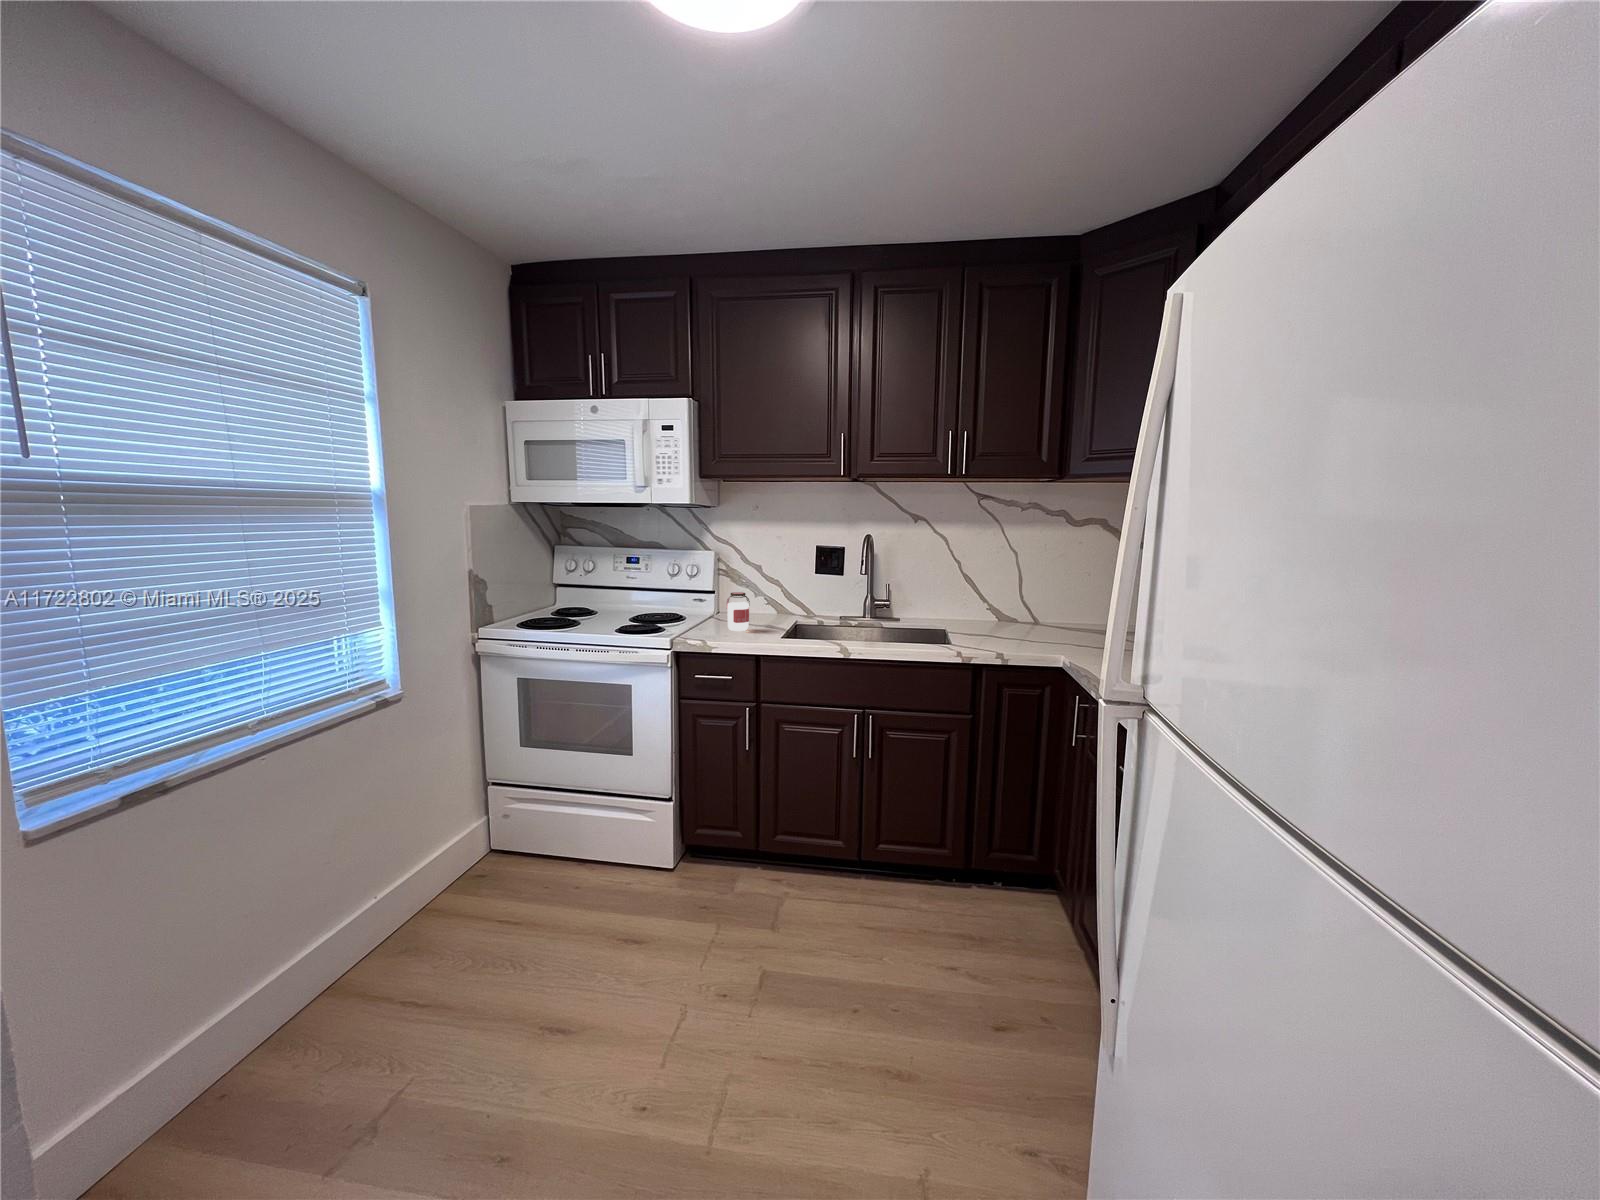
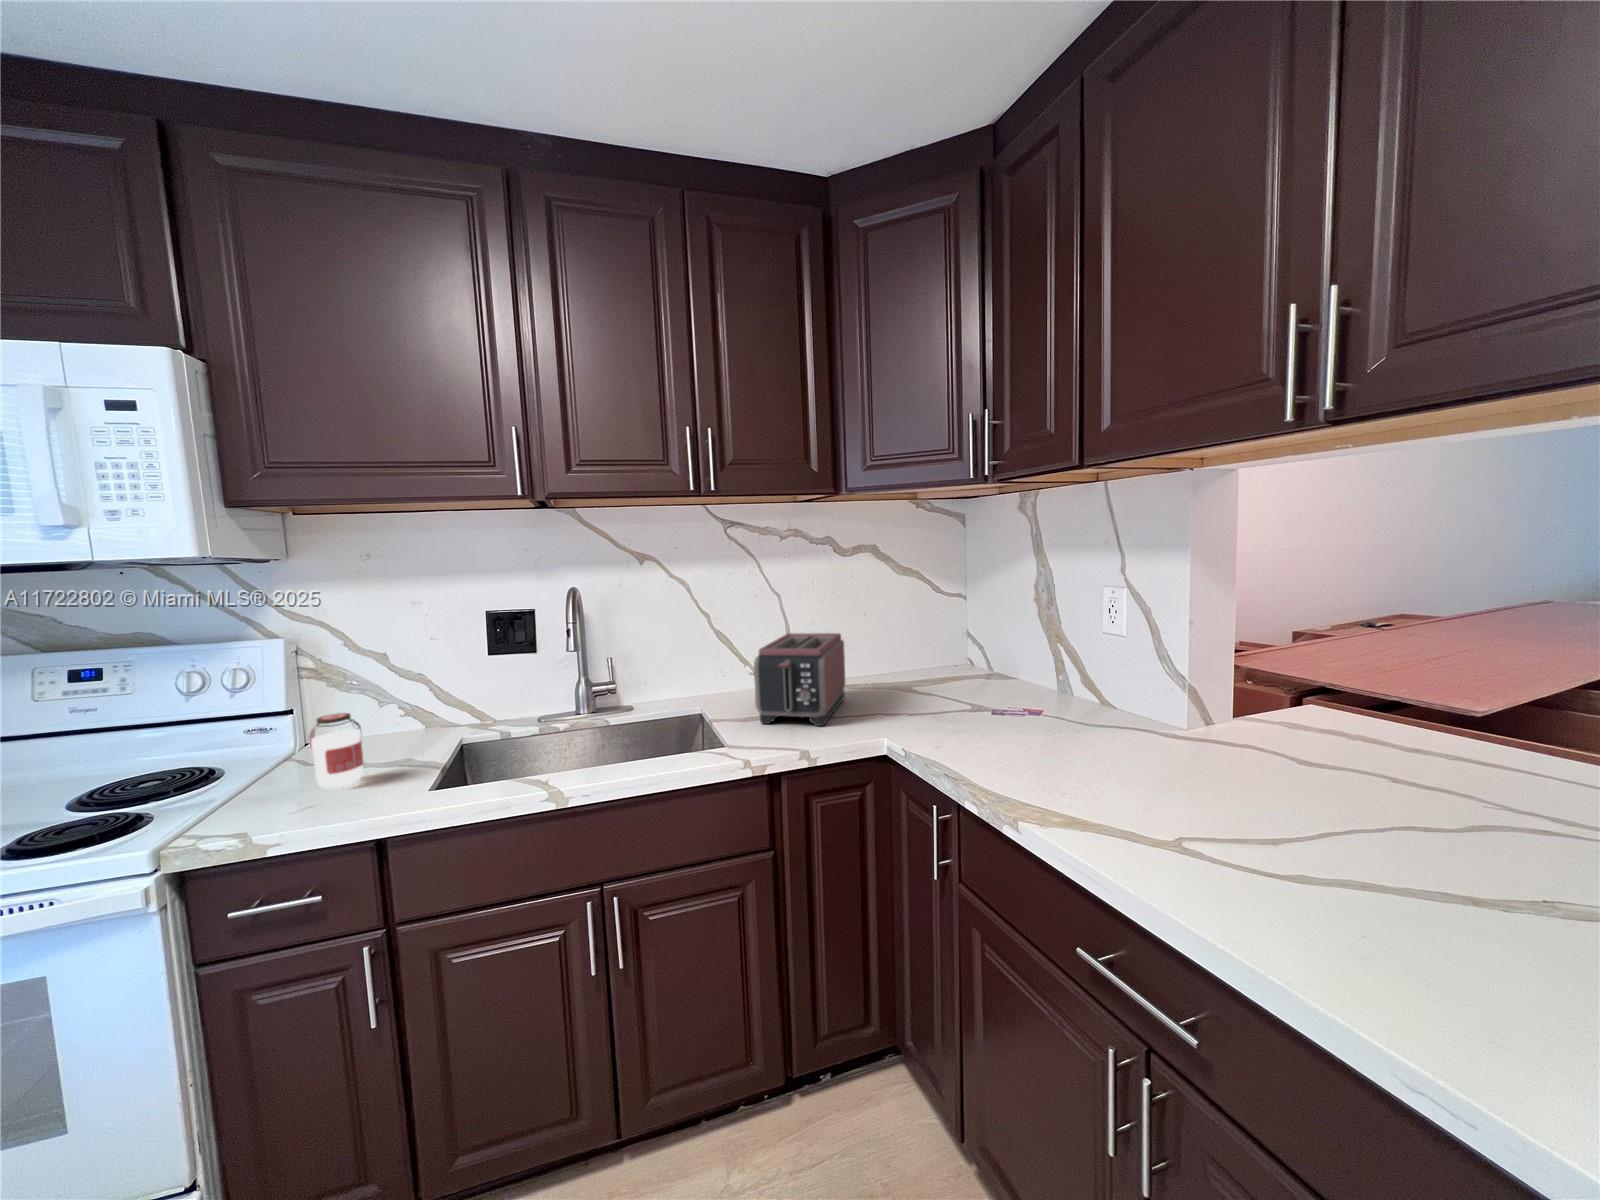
toaster: none [980,581,1061,645] -> present [754,633,845,726]

